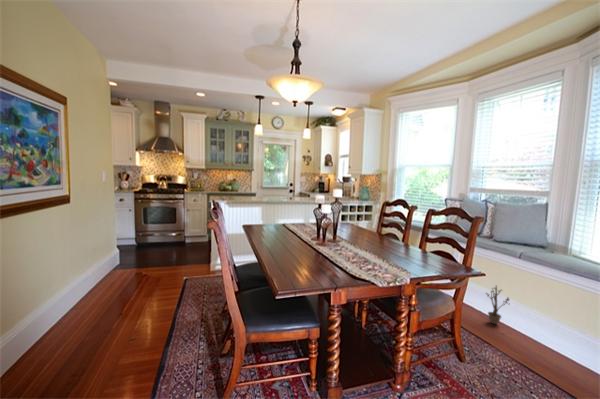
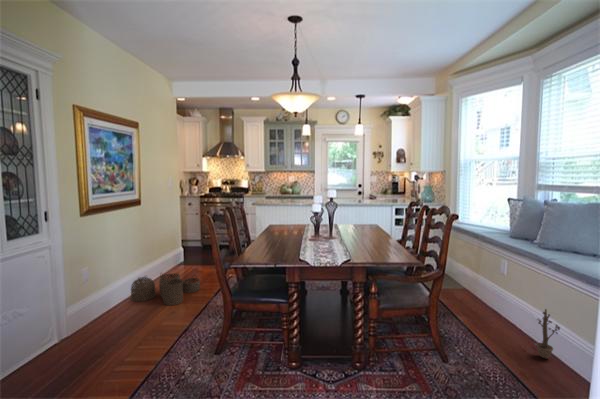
woven basket: none [60,282,156,328] -> present [131,274,200,305]

